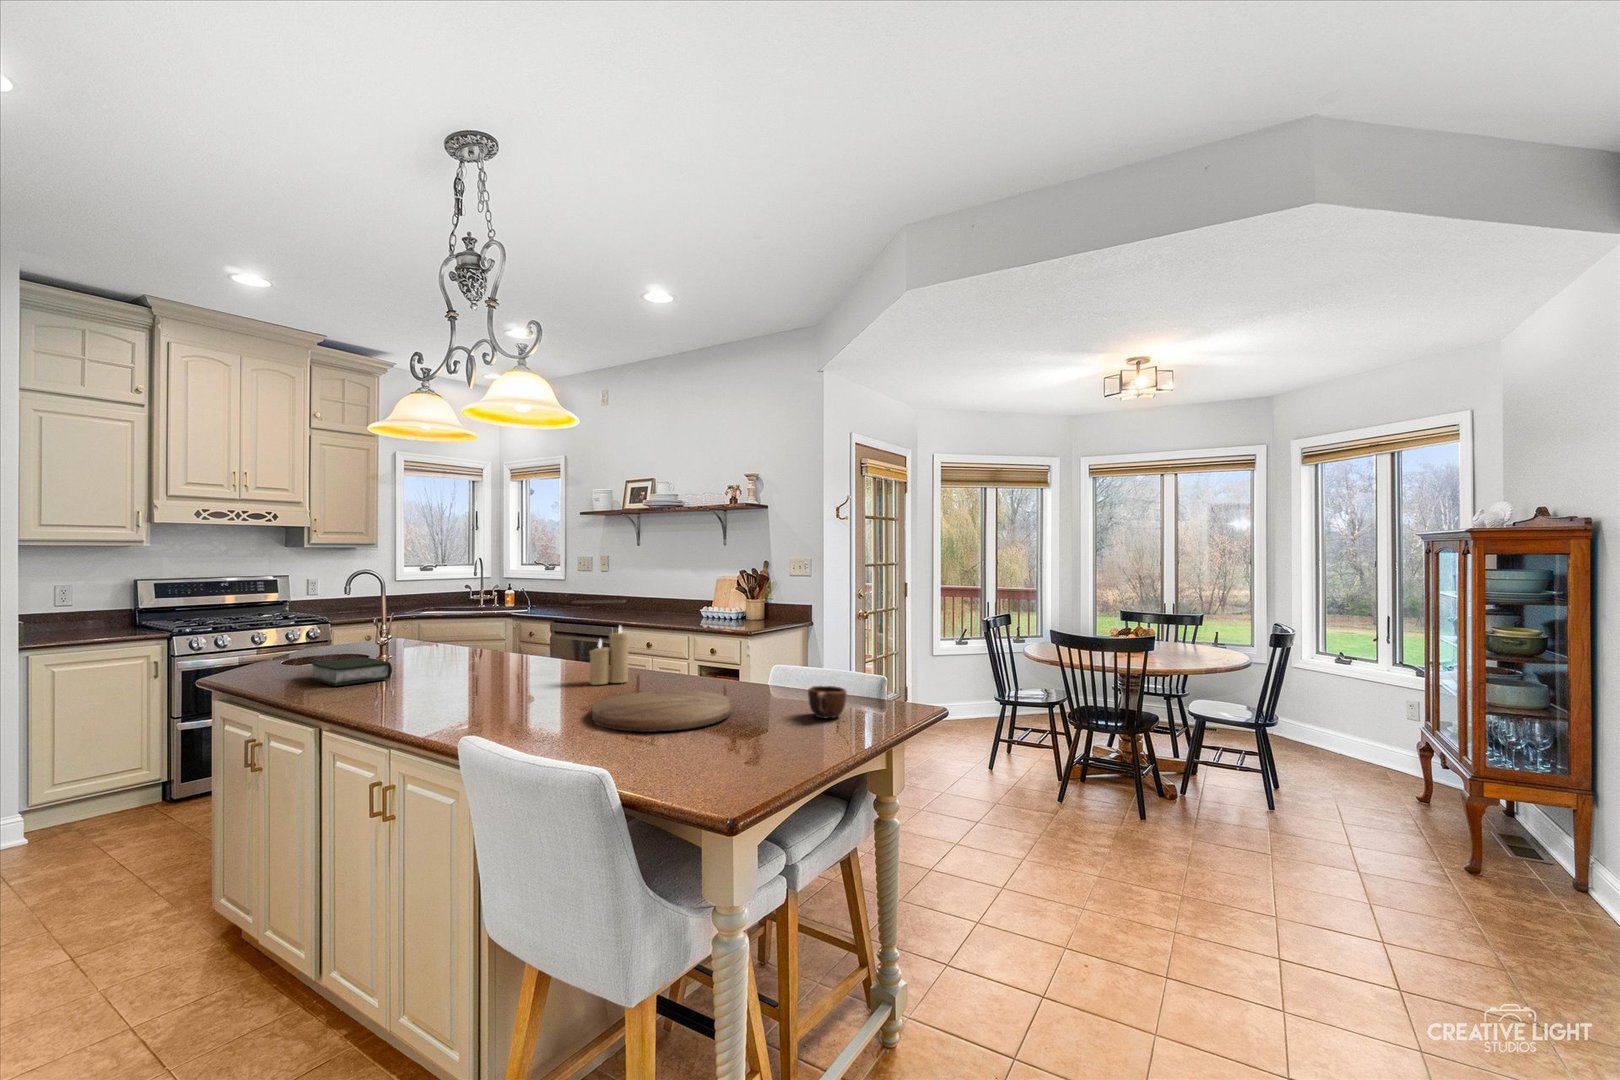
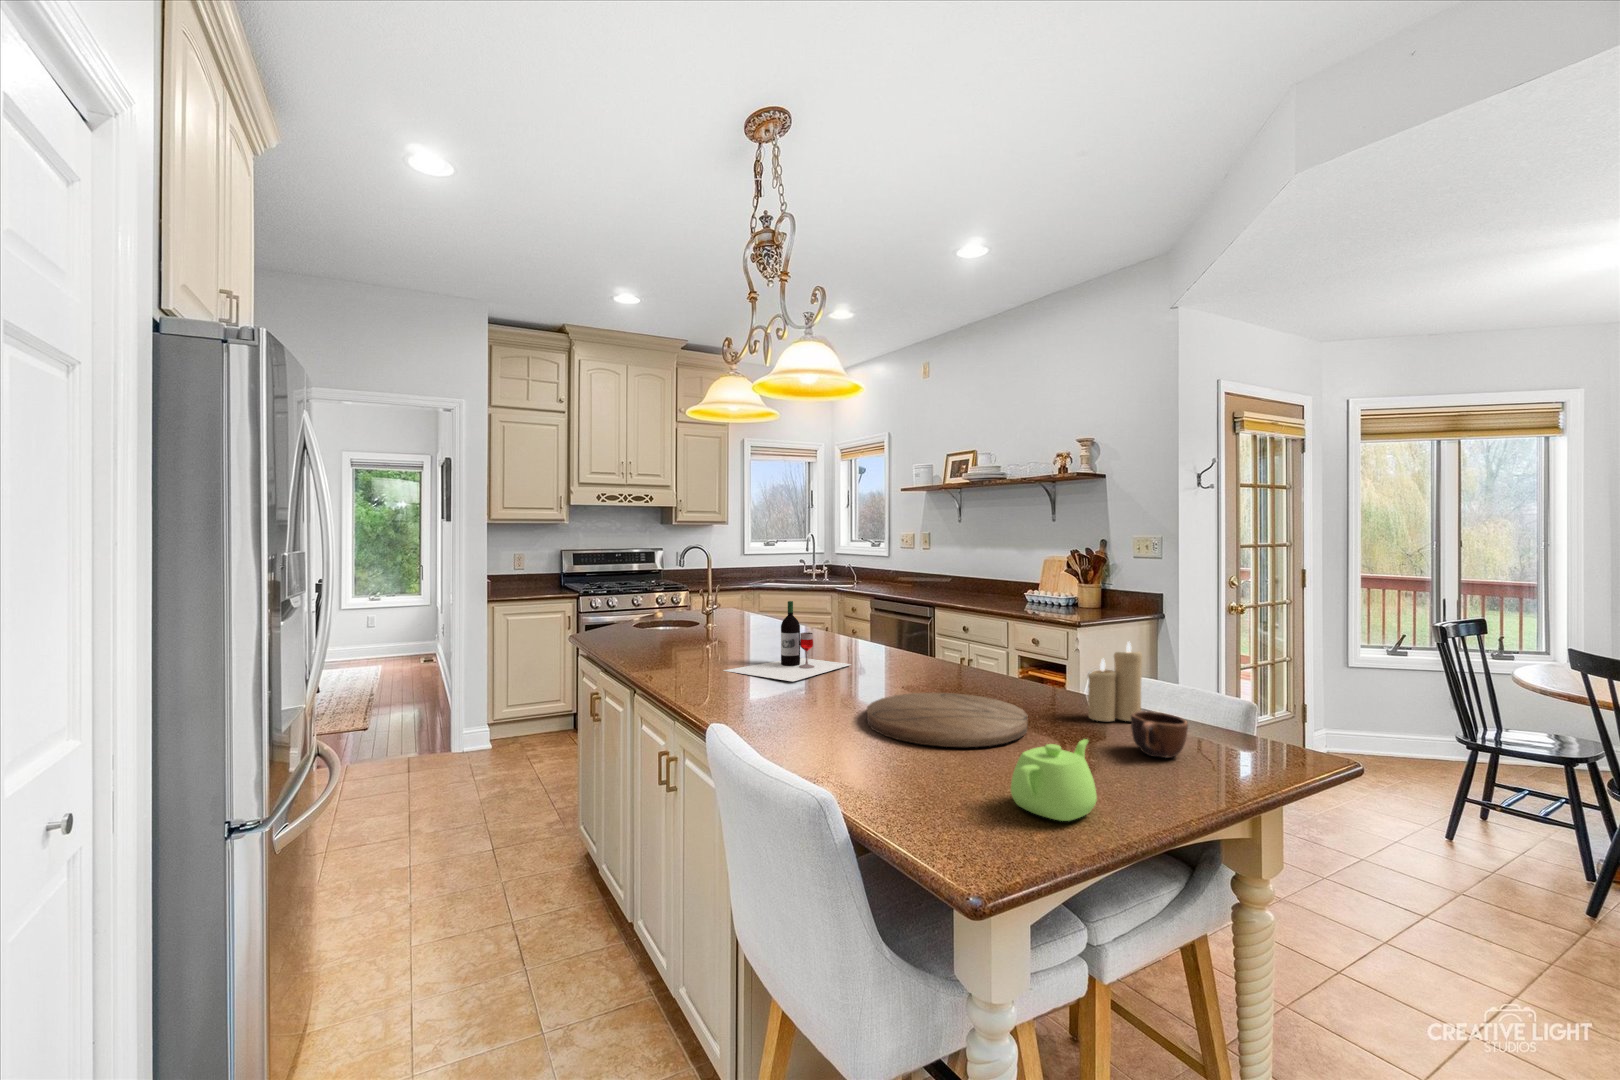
wine bottle: none [409,620,561,696] -> present [724,601,851,681]
candle: present [590,626,629,685] -> present [1088,642,1142,721]
book: present [310,657,392,686] -> none [645,629,705,655]
teapot: none [732,705,794,766] -> present [1011,739,1097,821]

